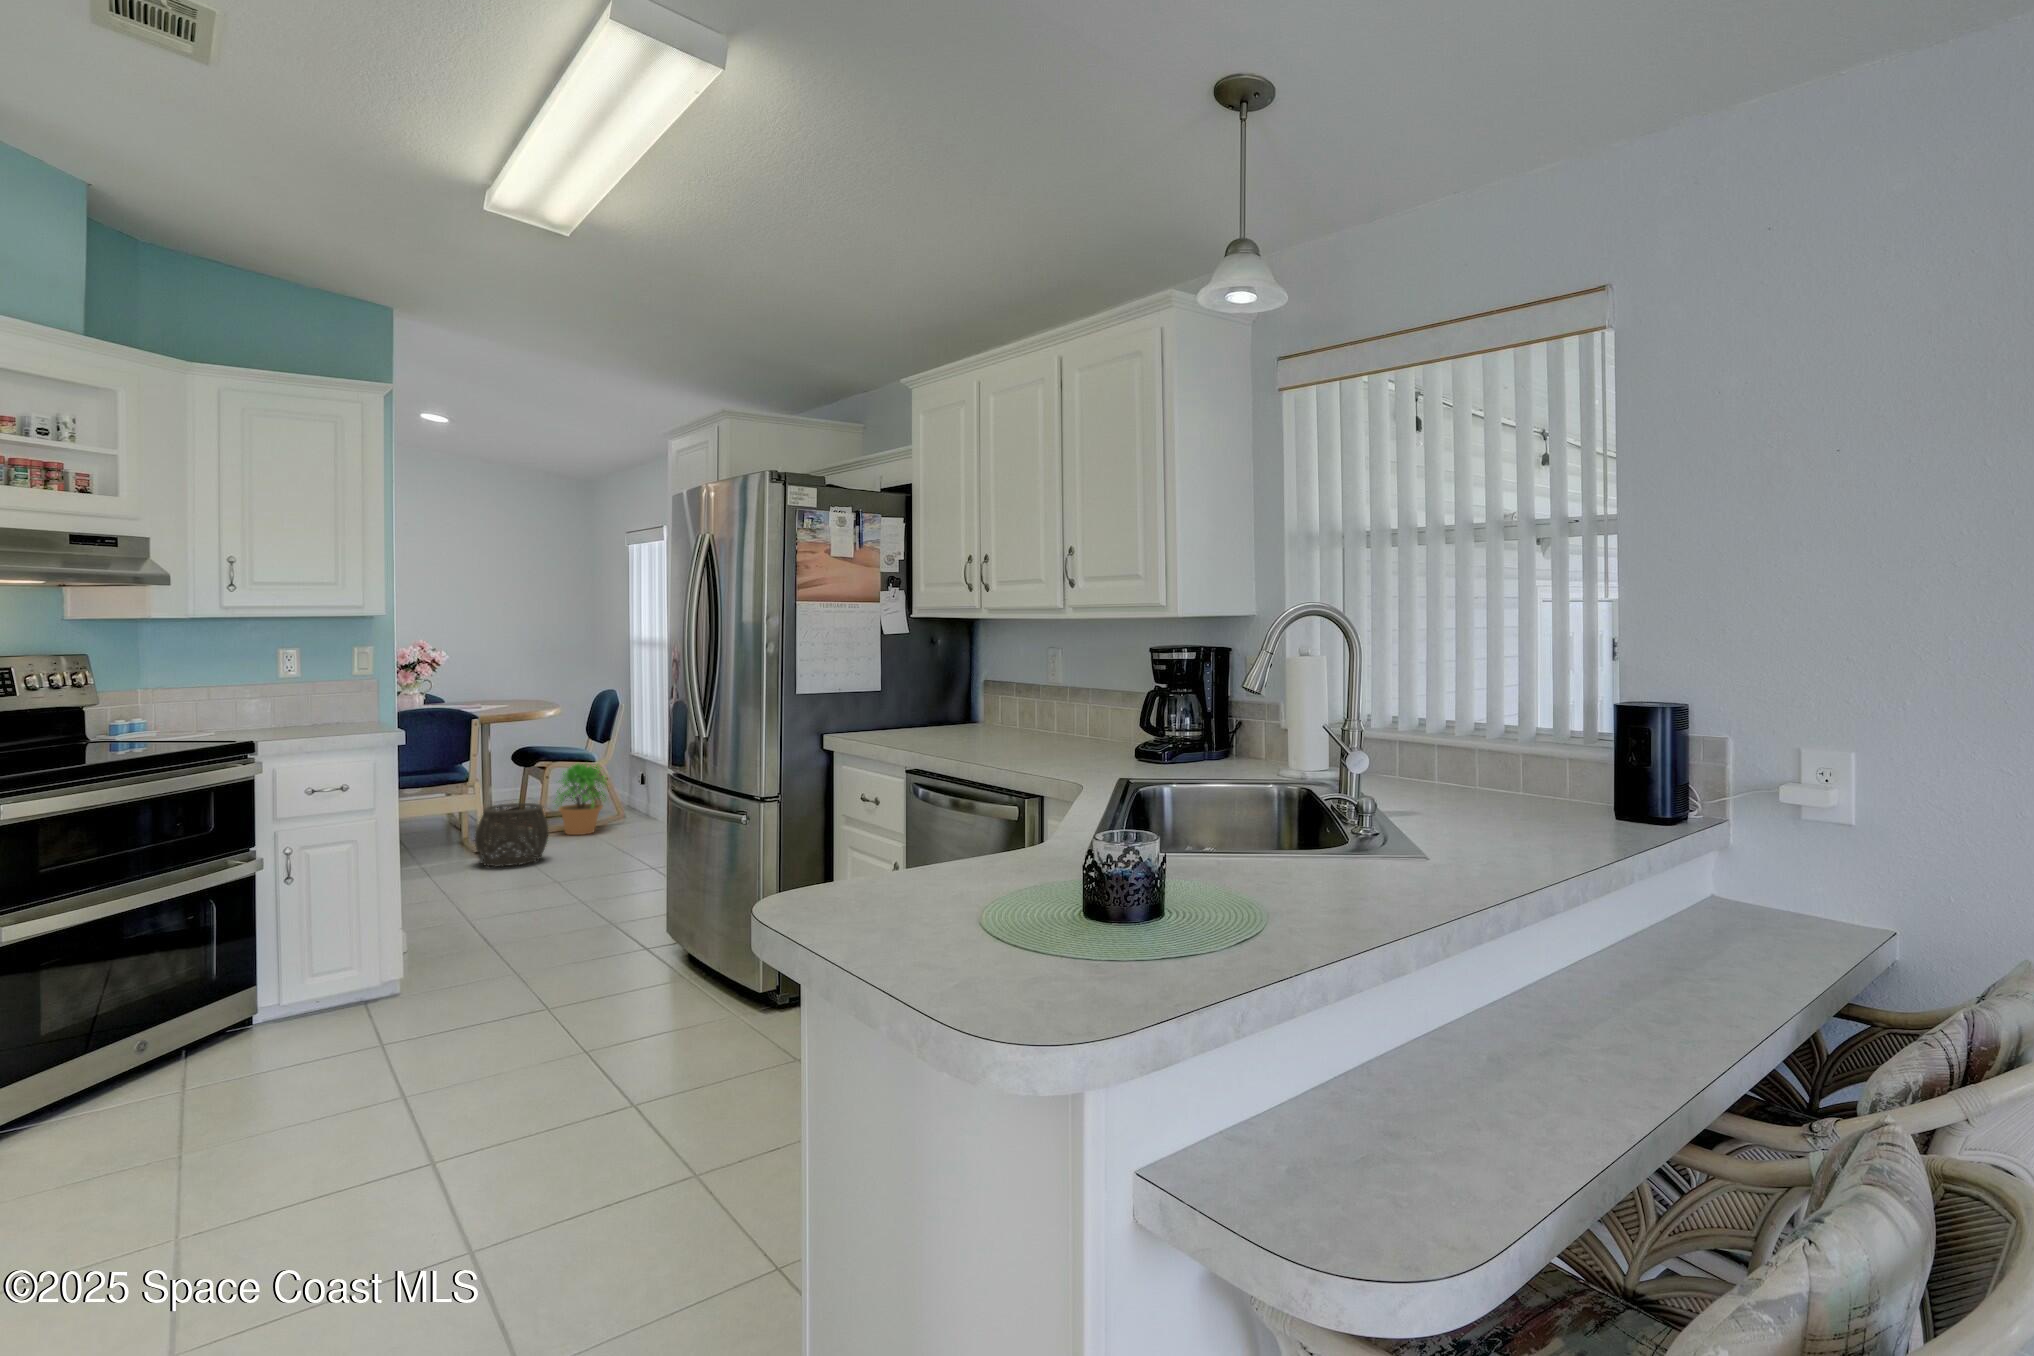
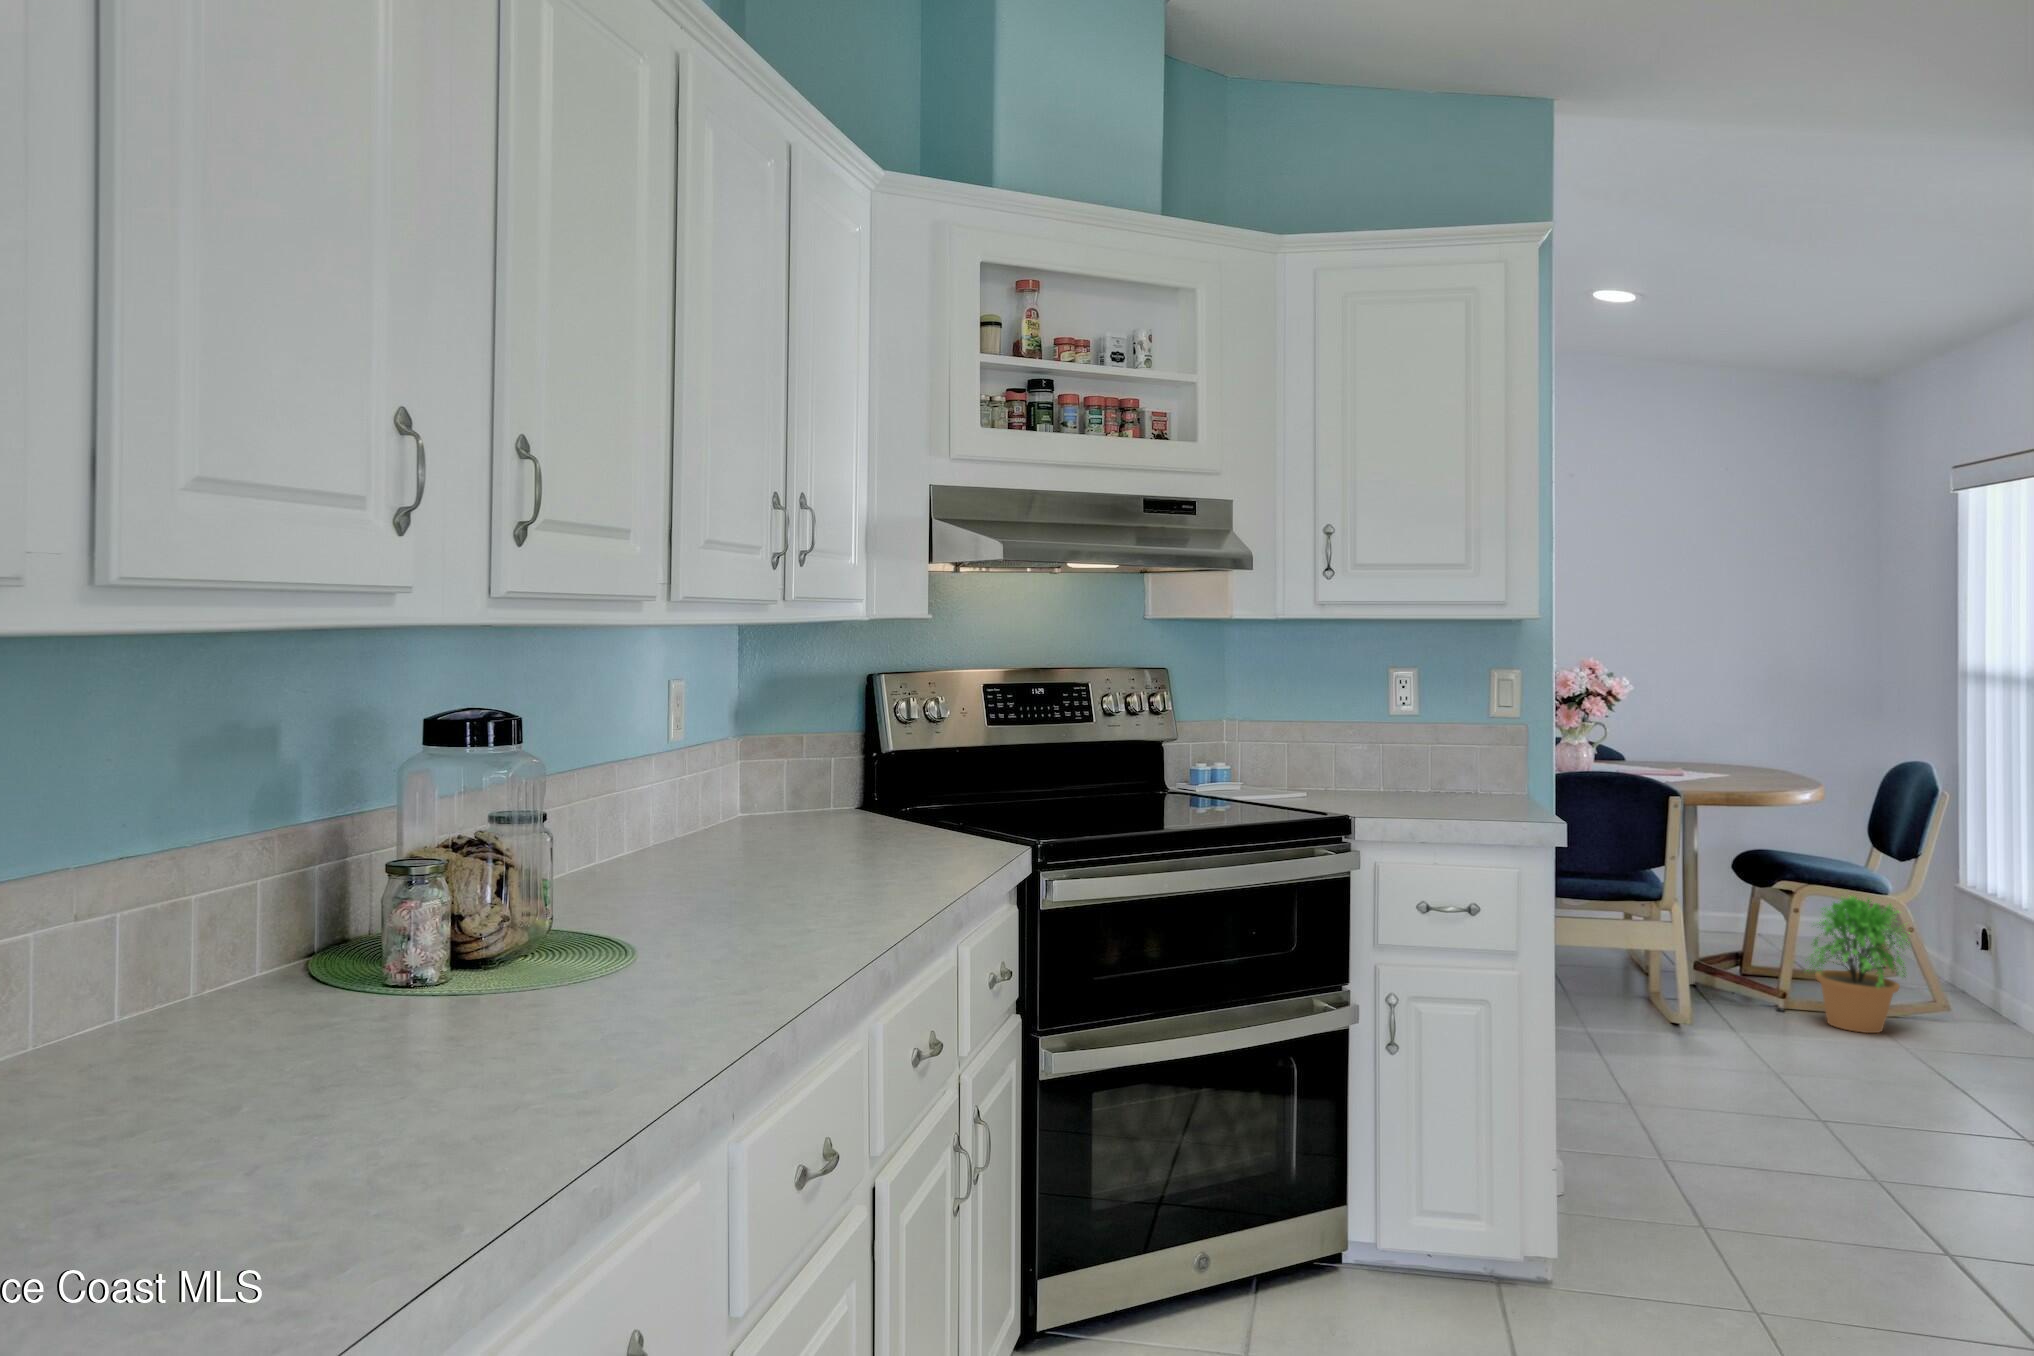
woven basket: present [475,803,549,867] -> none [1672,952,1801,1072]

